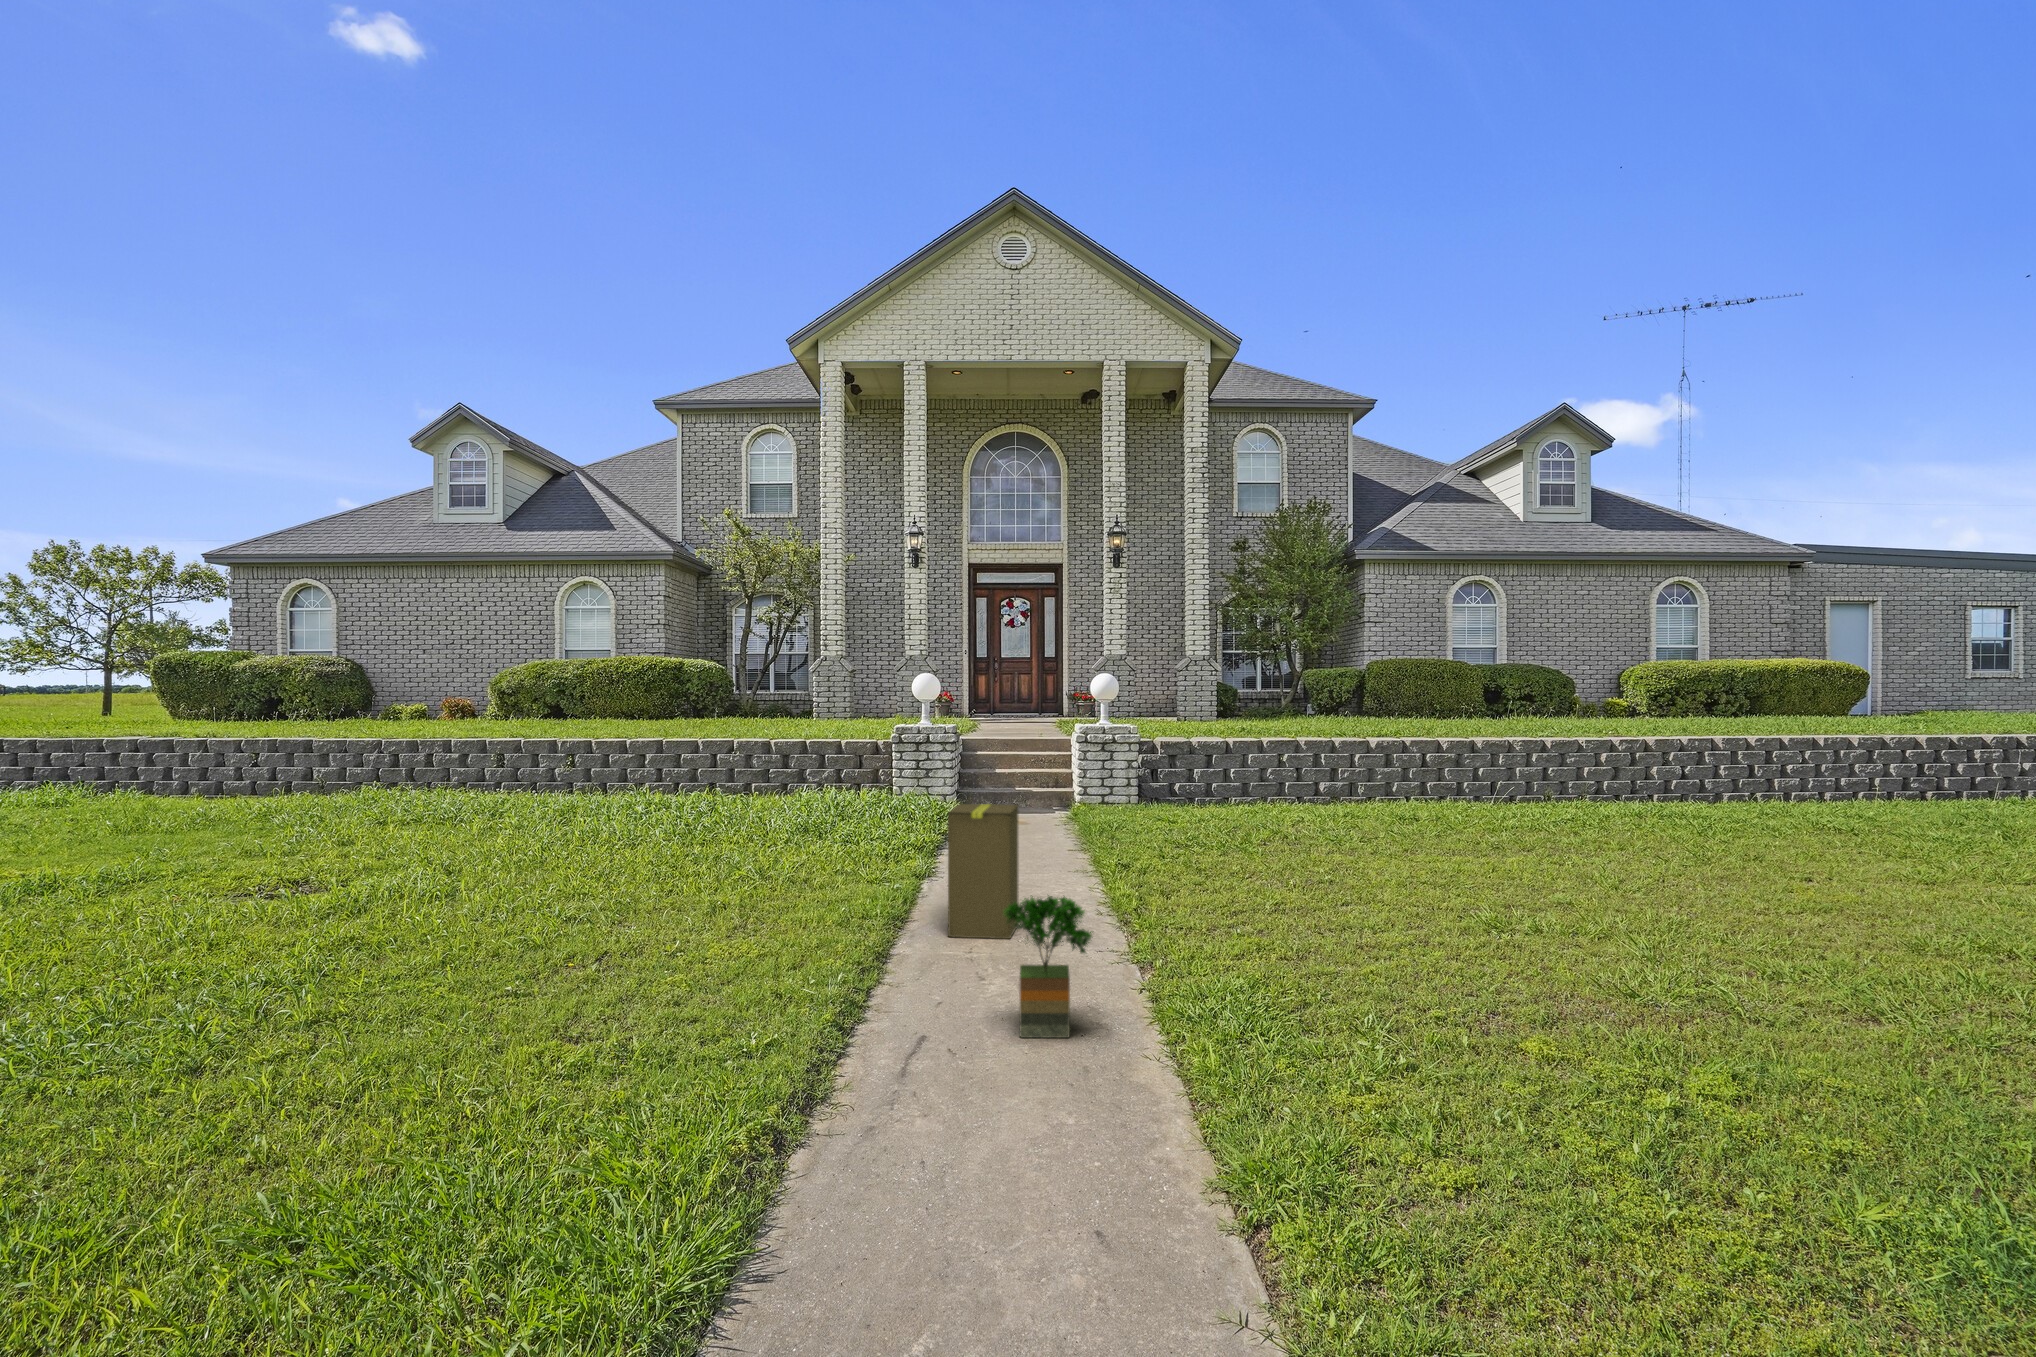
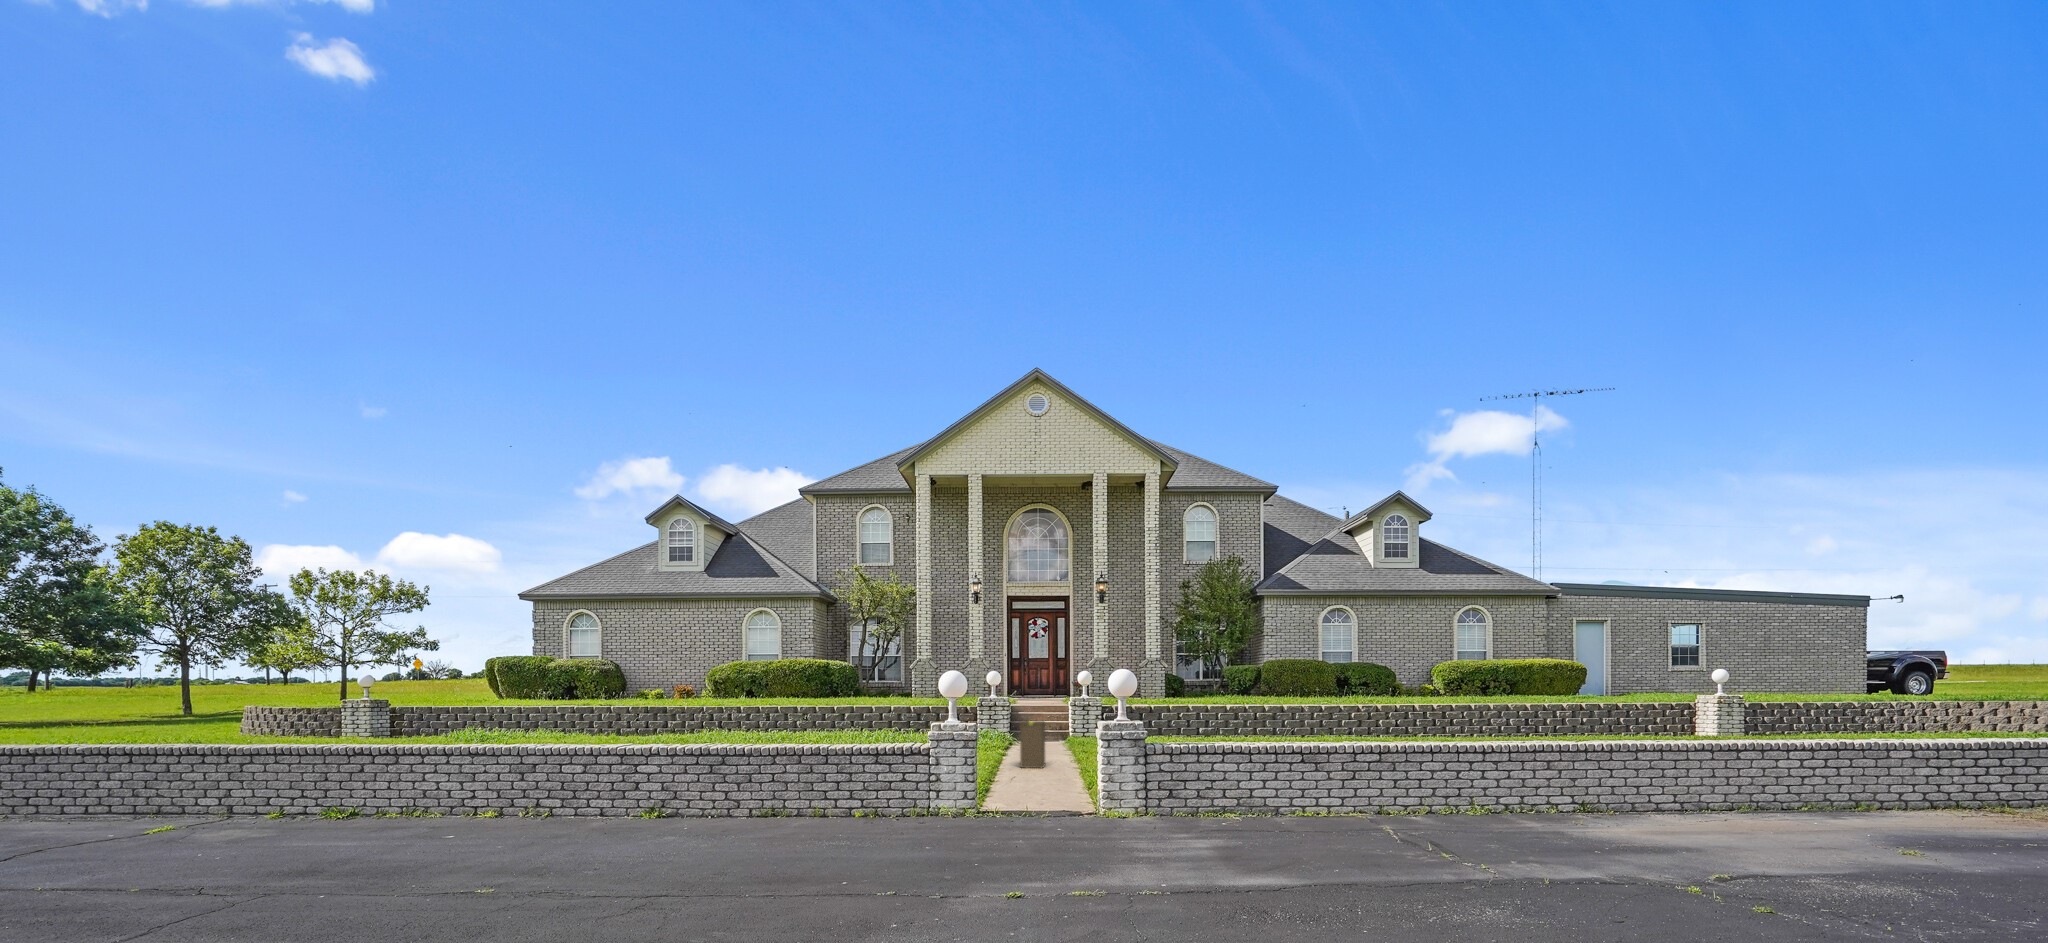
potted tree: present [1004,895,1092,1038] -> none [1041,740,1069,782]

